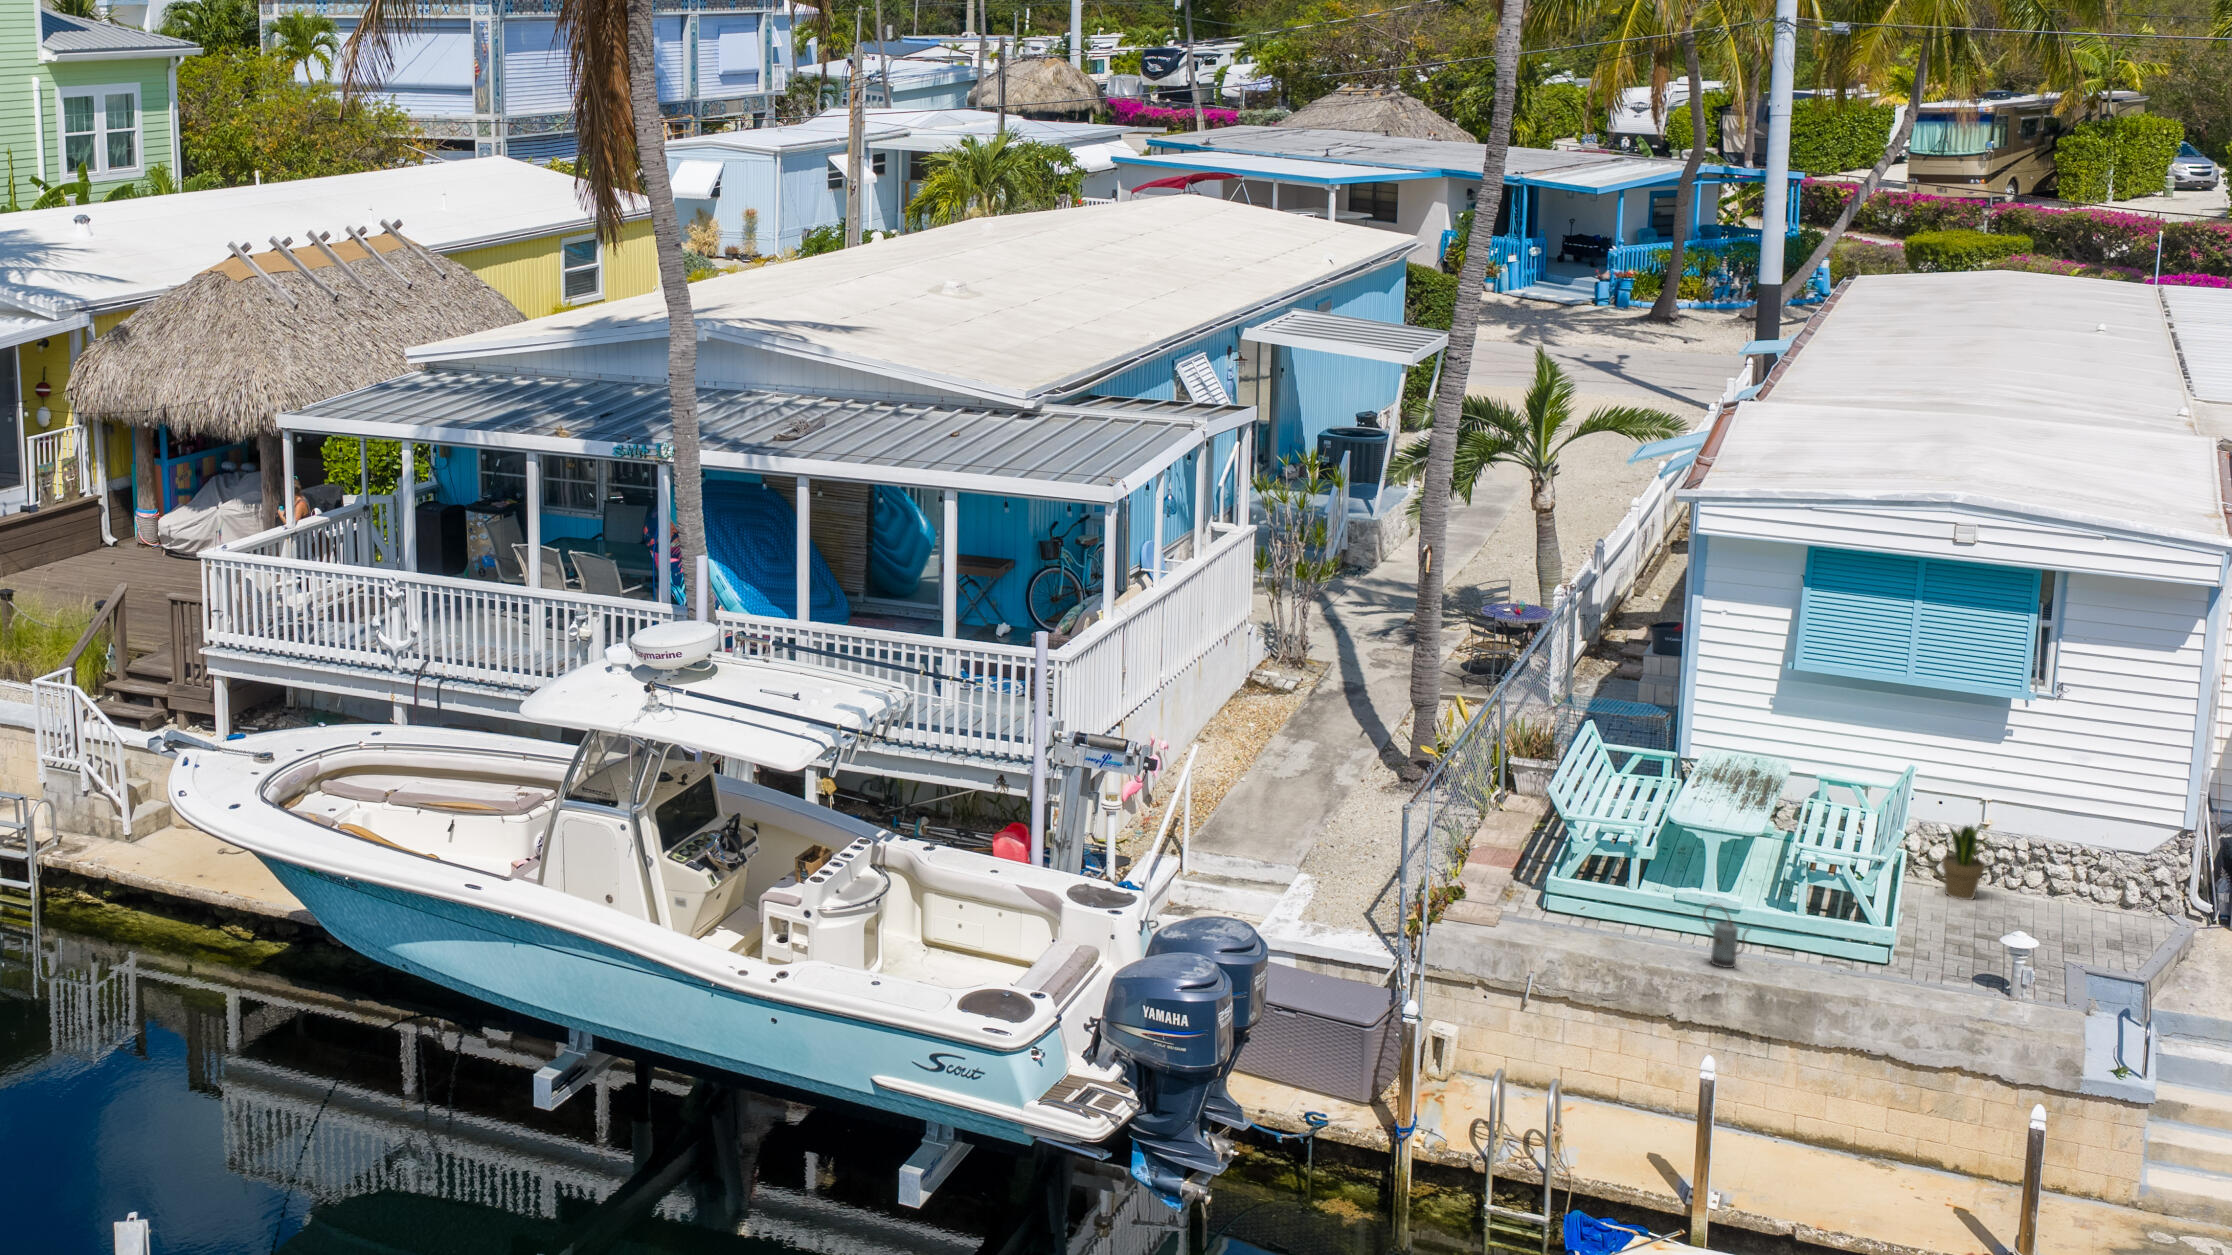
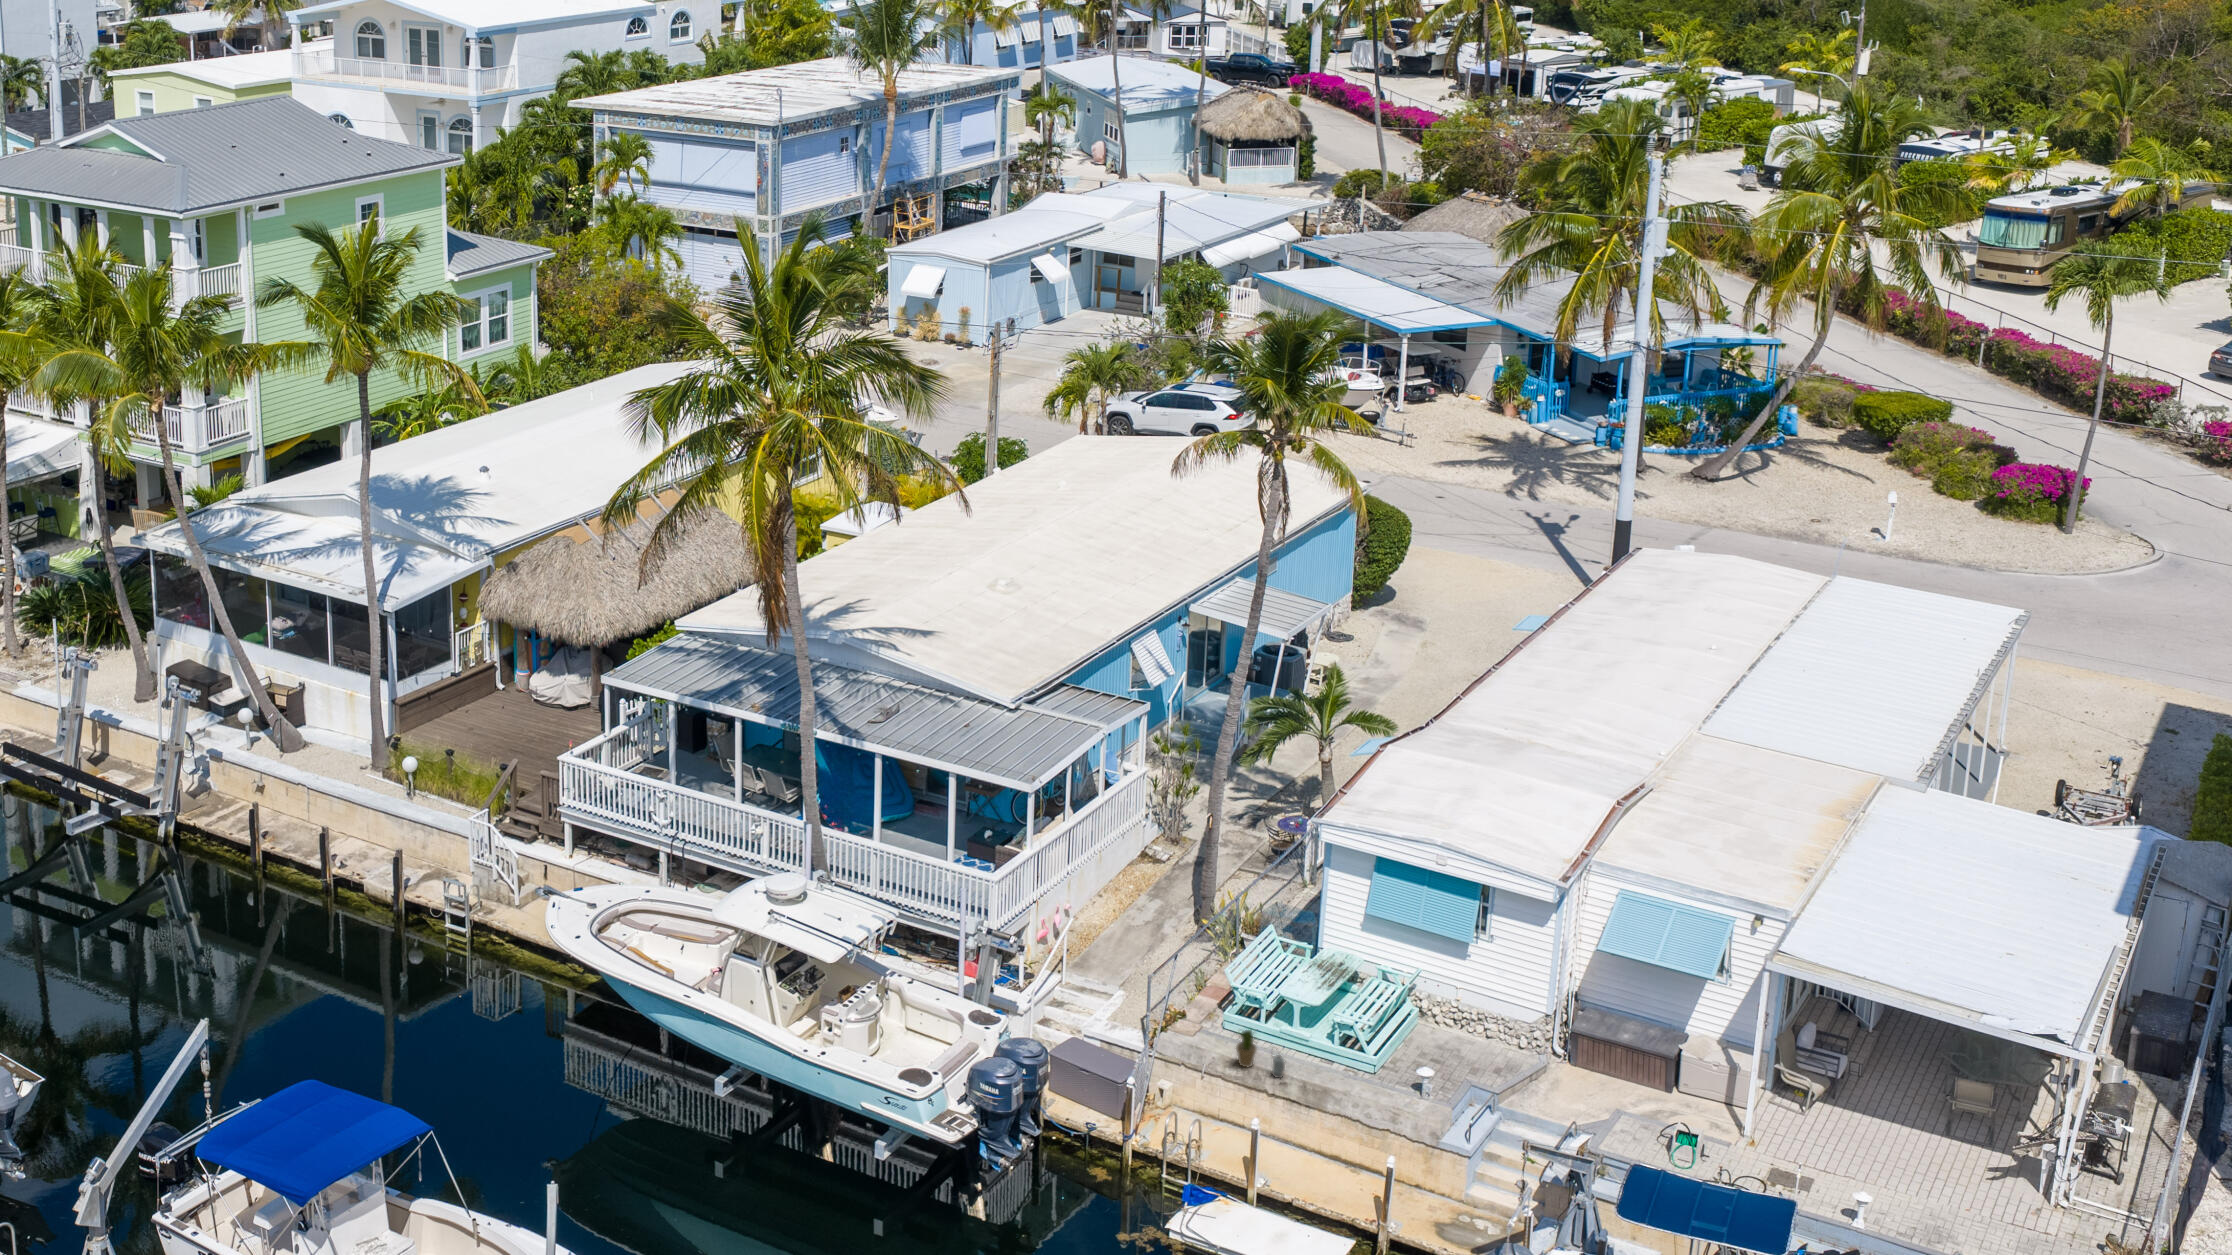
potted plant: present [1942,826,1985,900] -> present [1236,1030,1256,1067]

